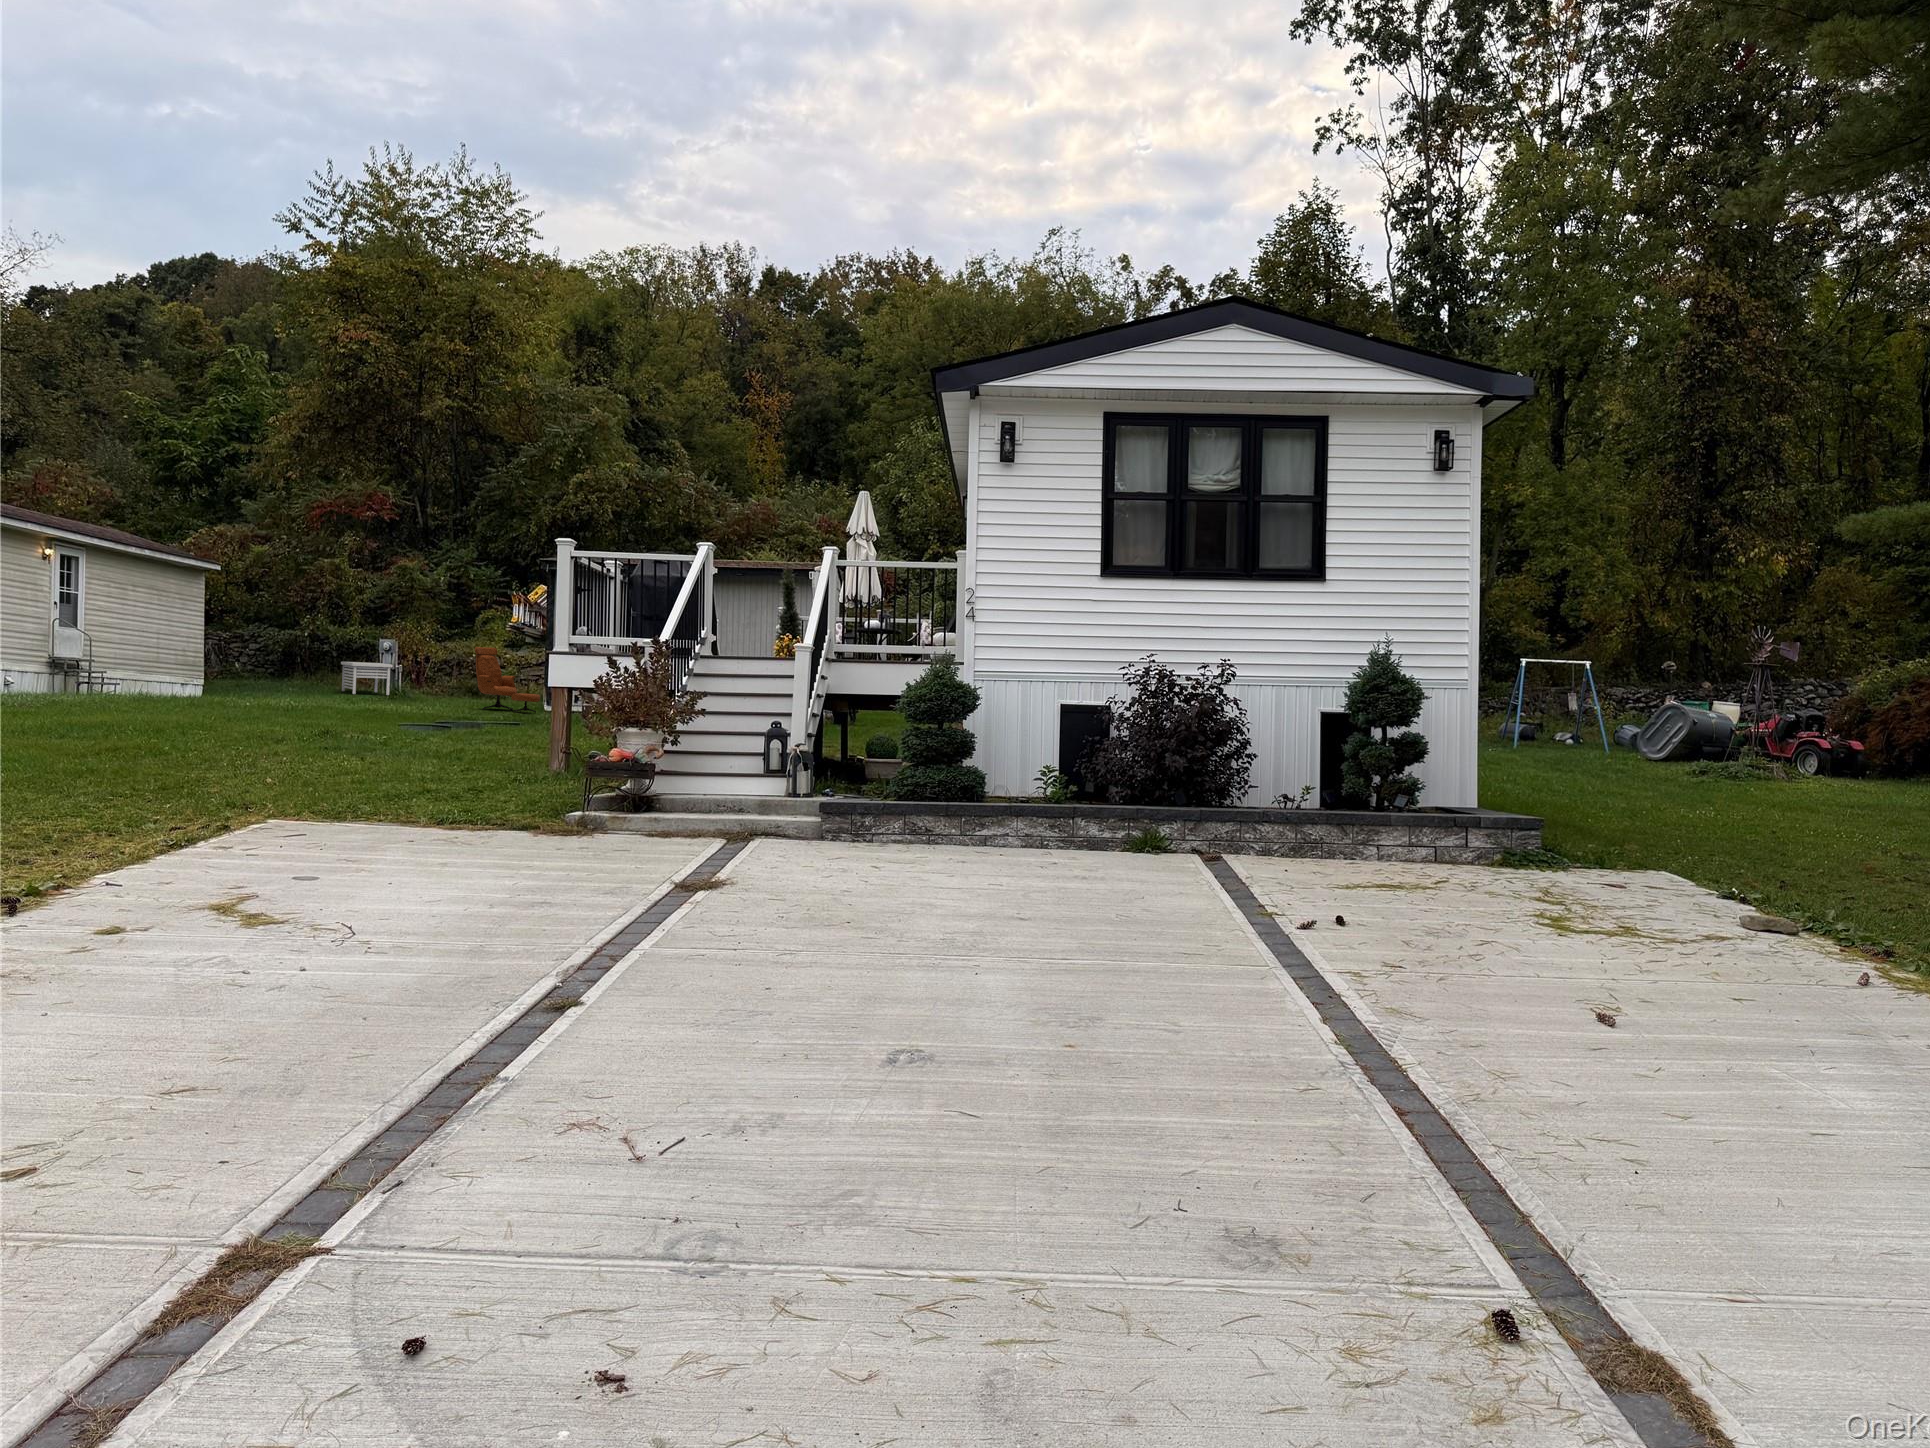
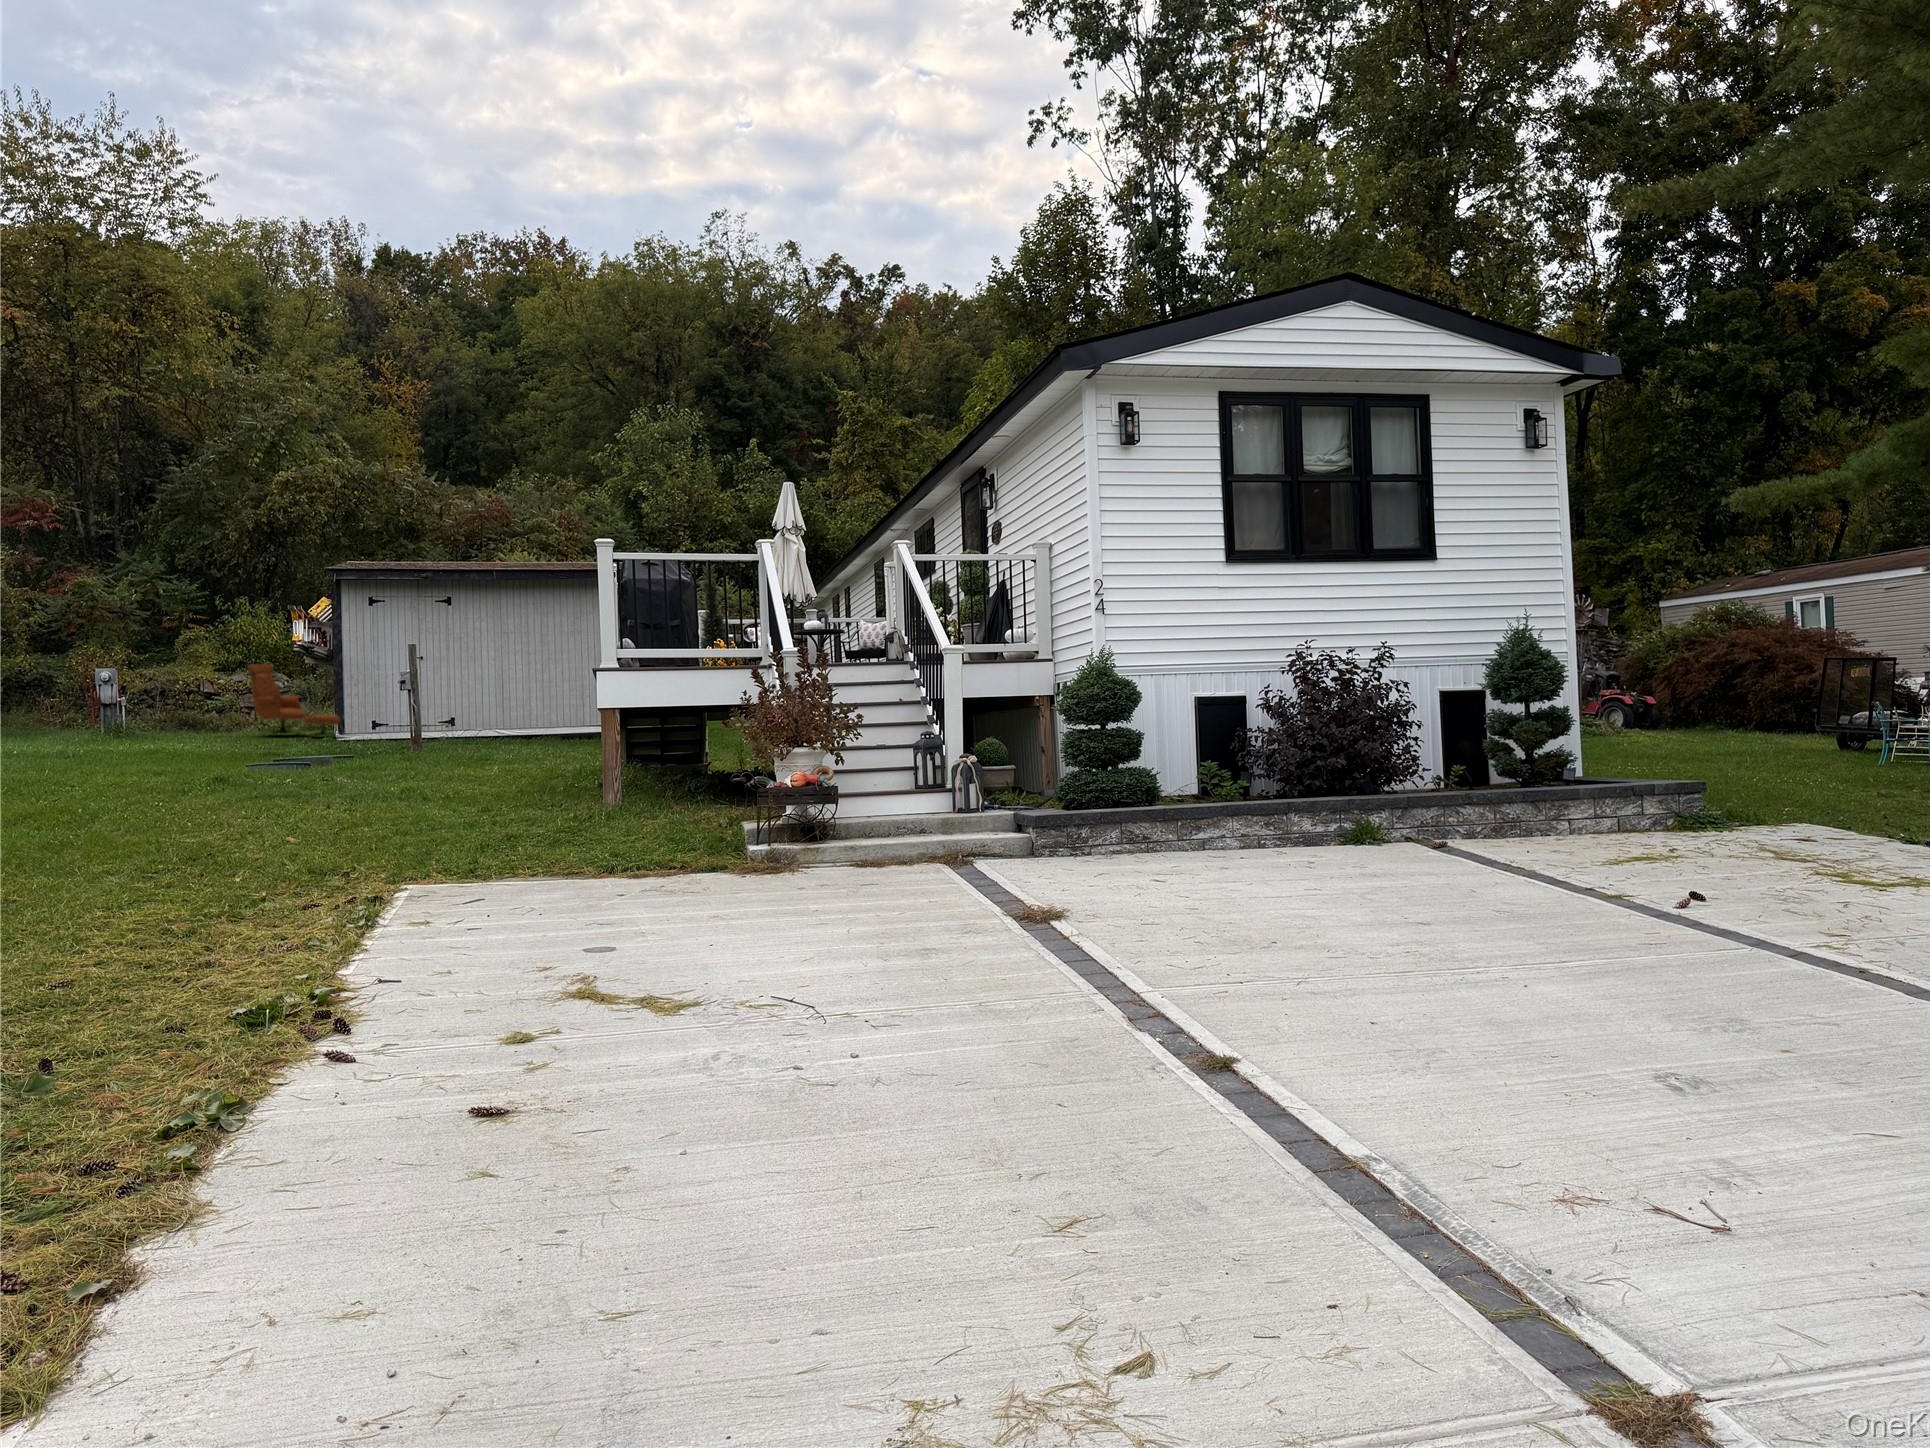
storage bench: present [341,662,393,695] -> none [33,689,114,729]

